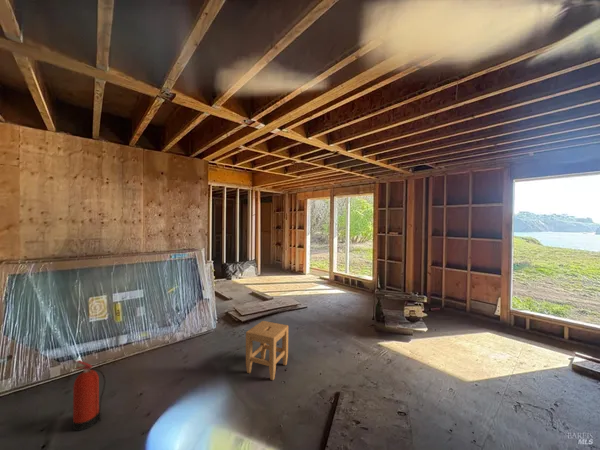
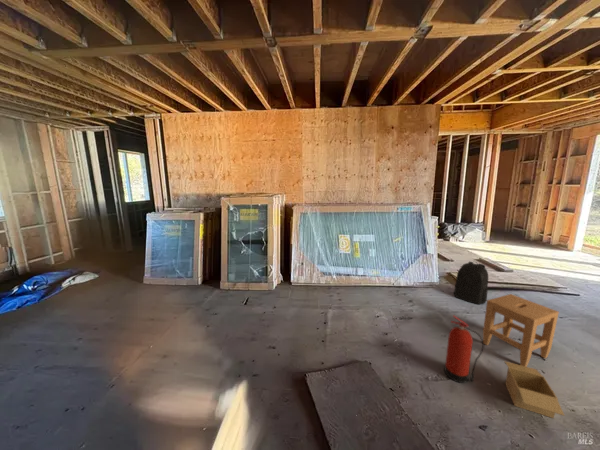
backpack: none [228,298,253,337] -> present [454,262,488,305]
fire extinguisher: present [73,361,105,431] -> present [444,316,484,383]
cardboard box: none [258,378,290,419] -> present [505,362,564,418]

